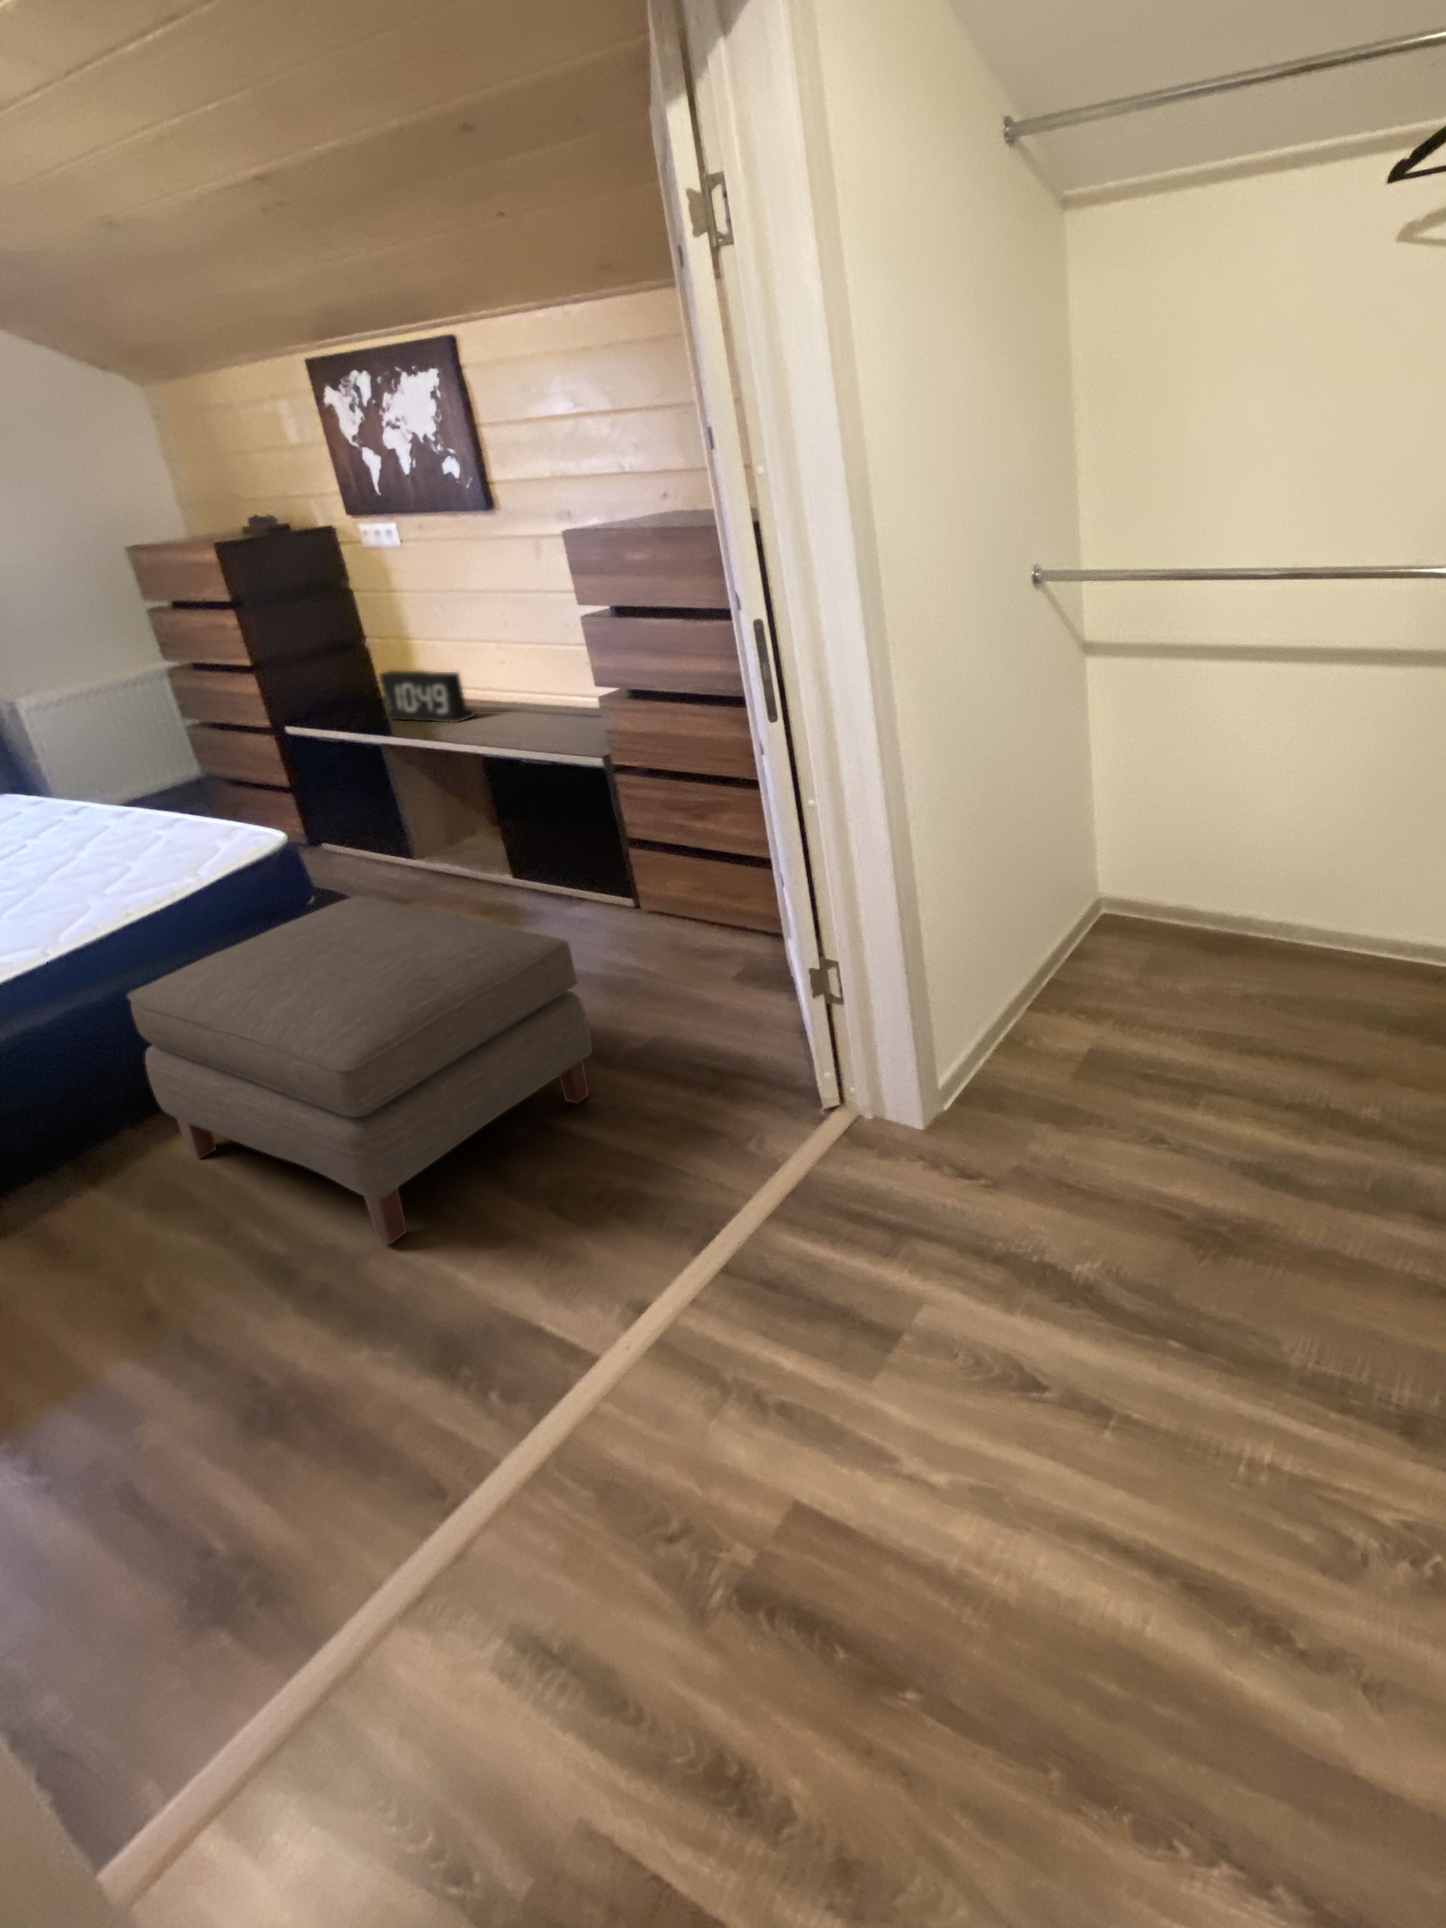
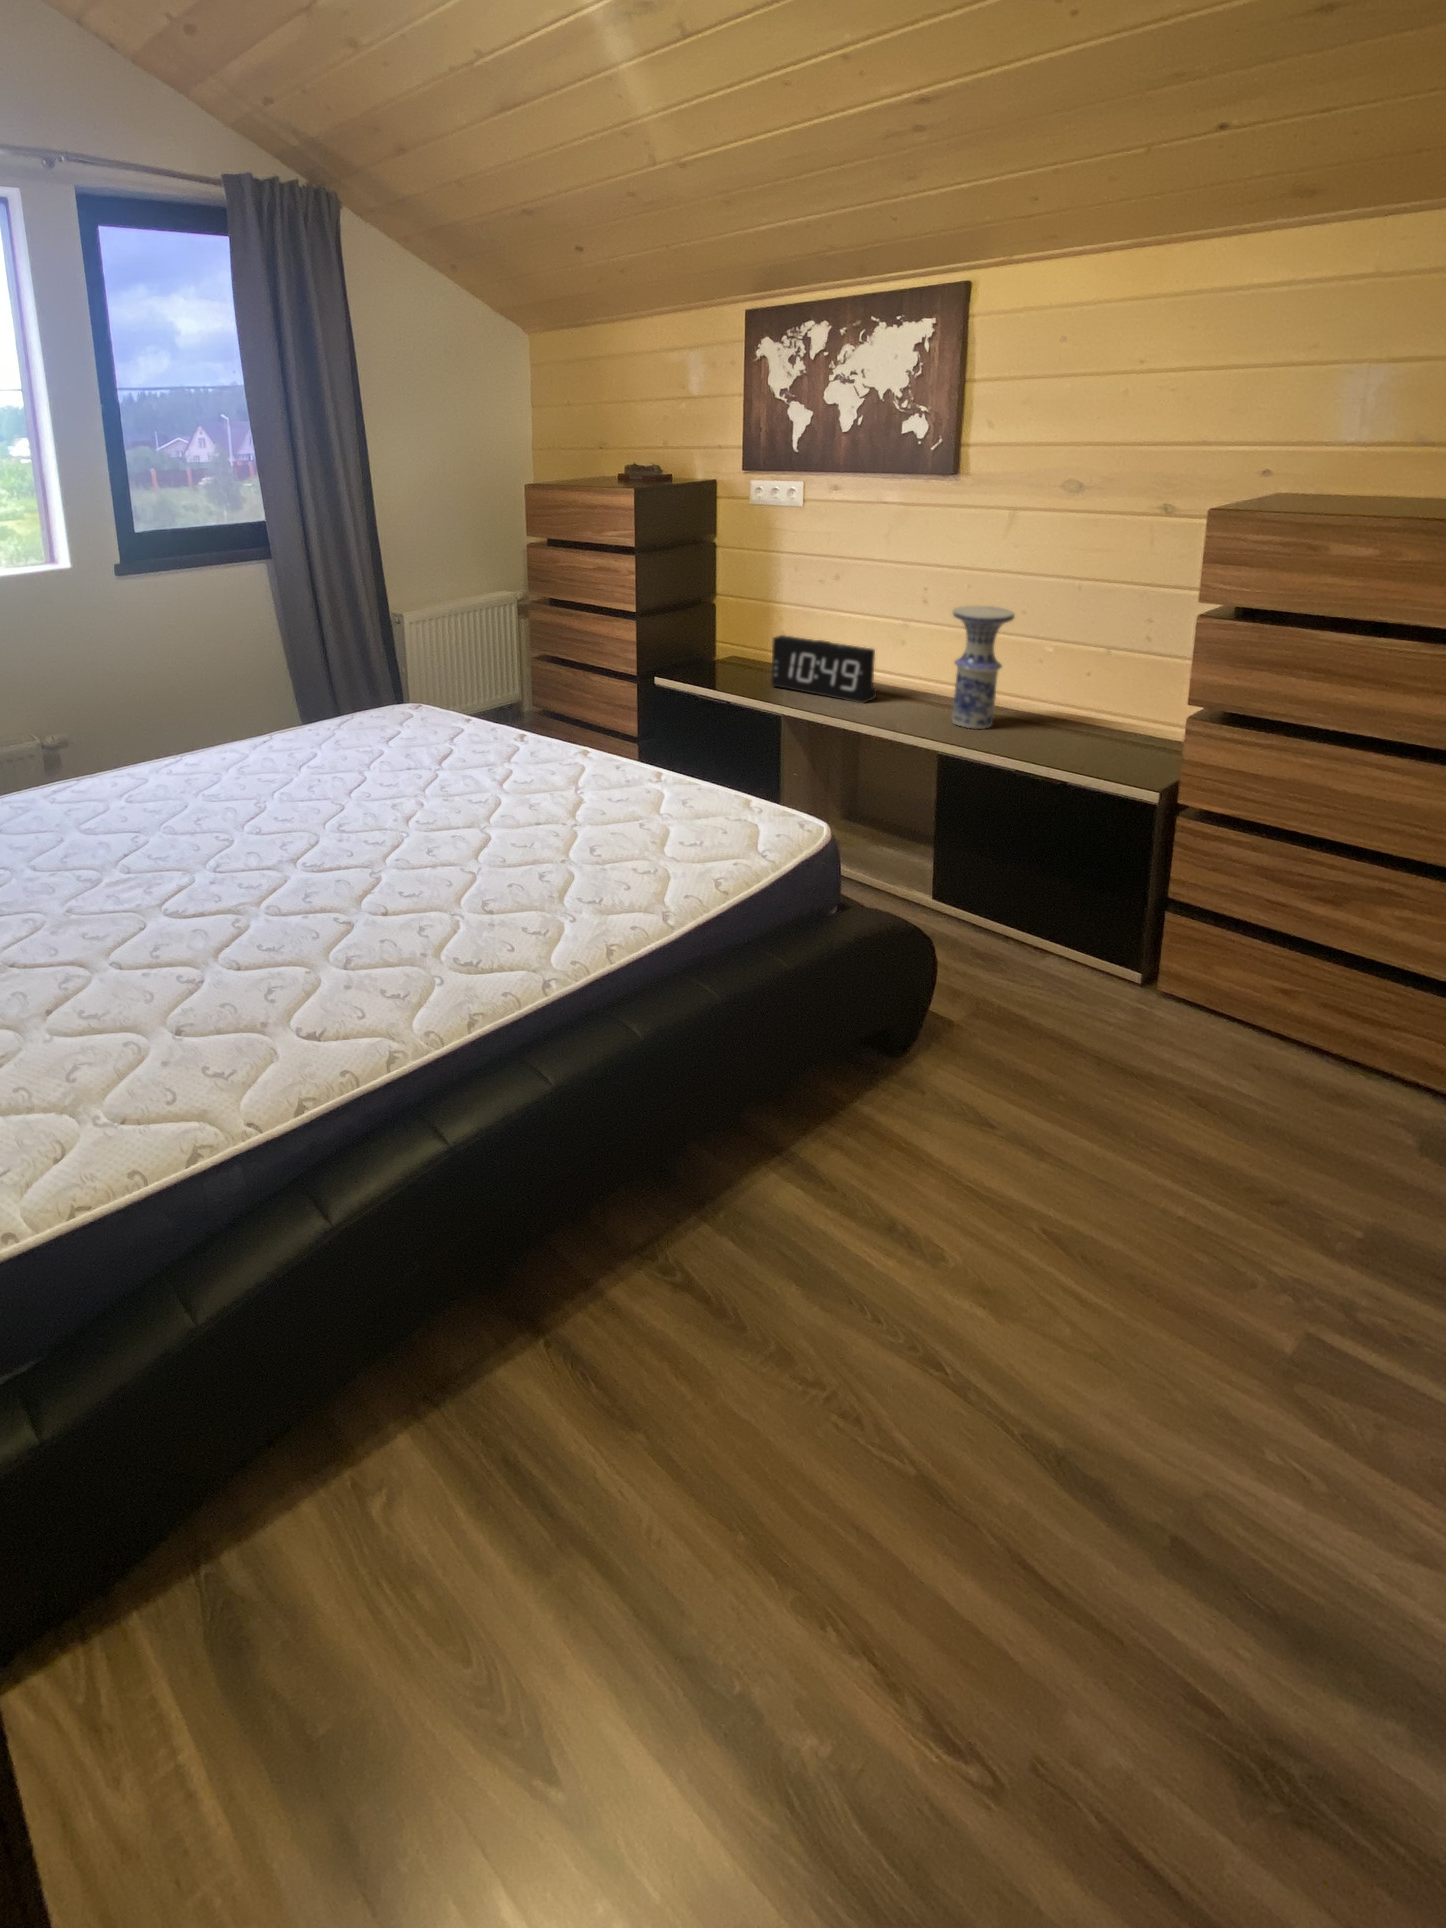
vase: none [481,623,542,730] -> present [952,606,1015,729]
ottoman: present [127,896,592,1245] -> none [794,929,1401,1498]

